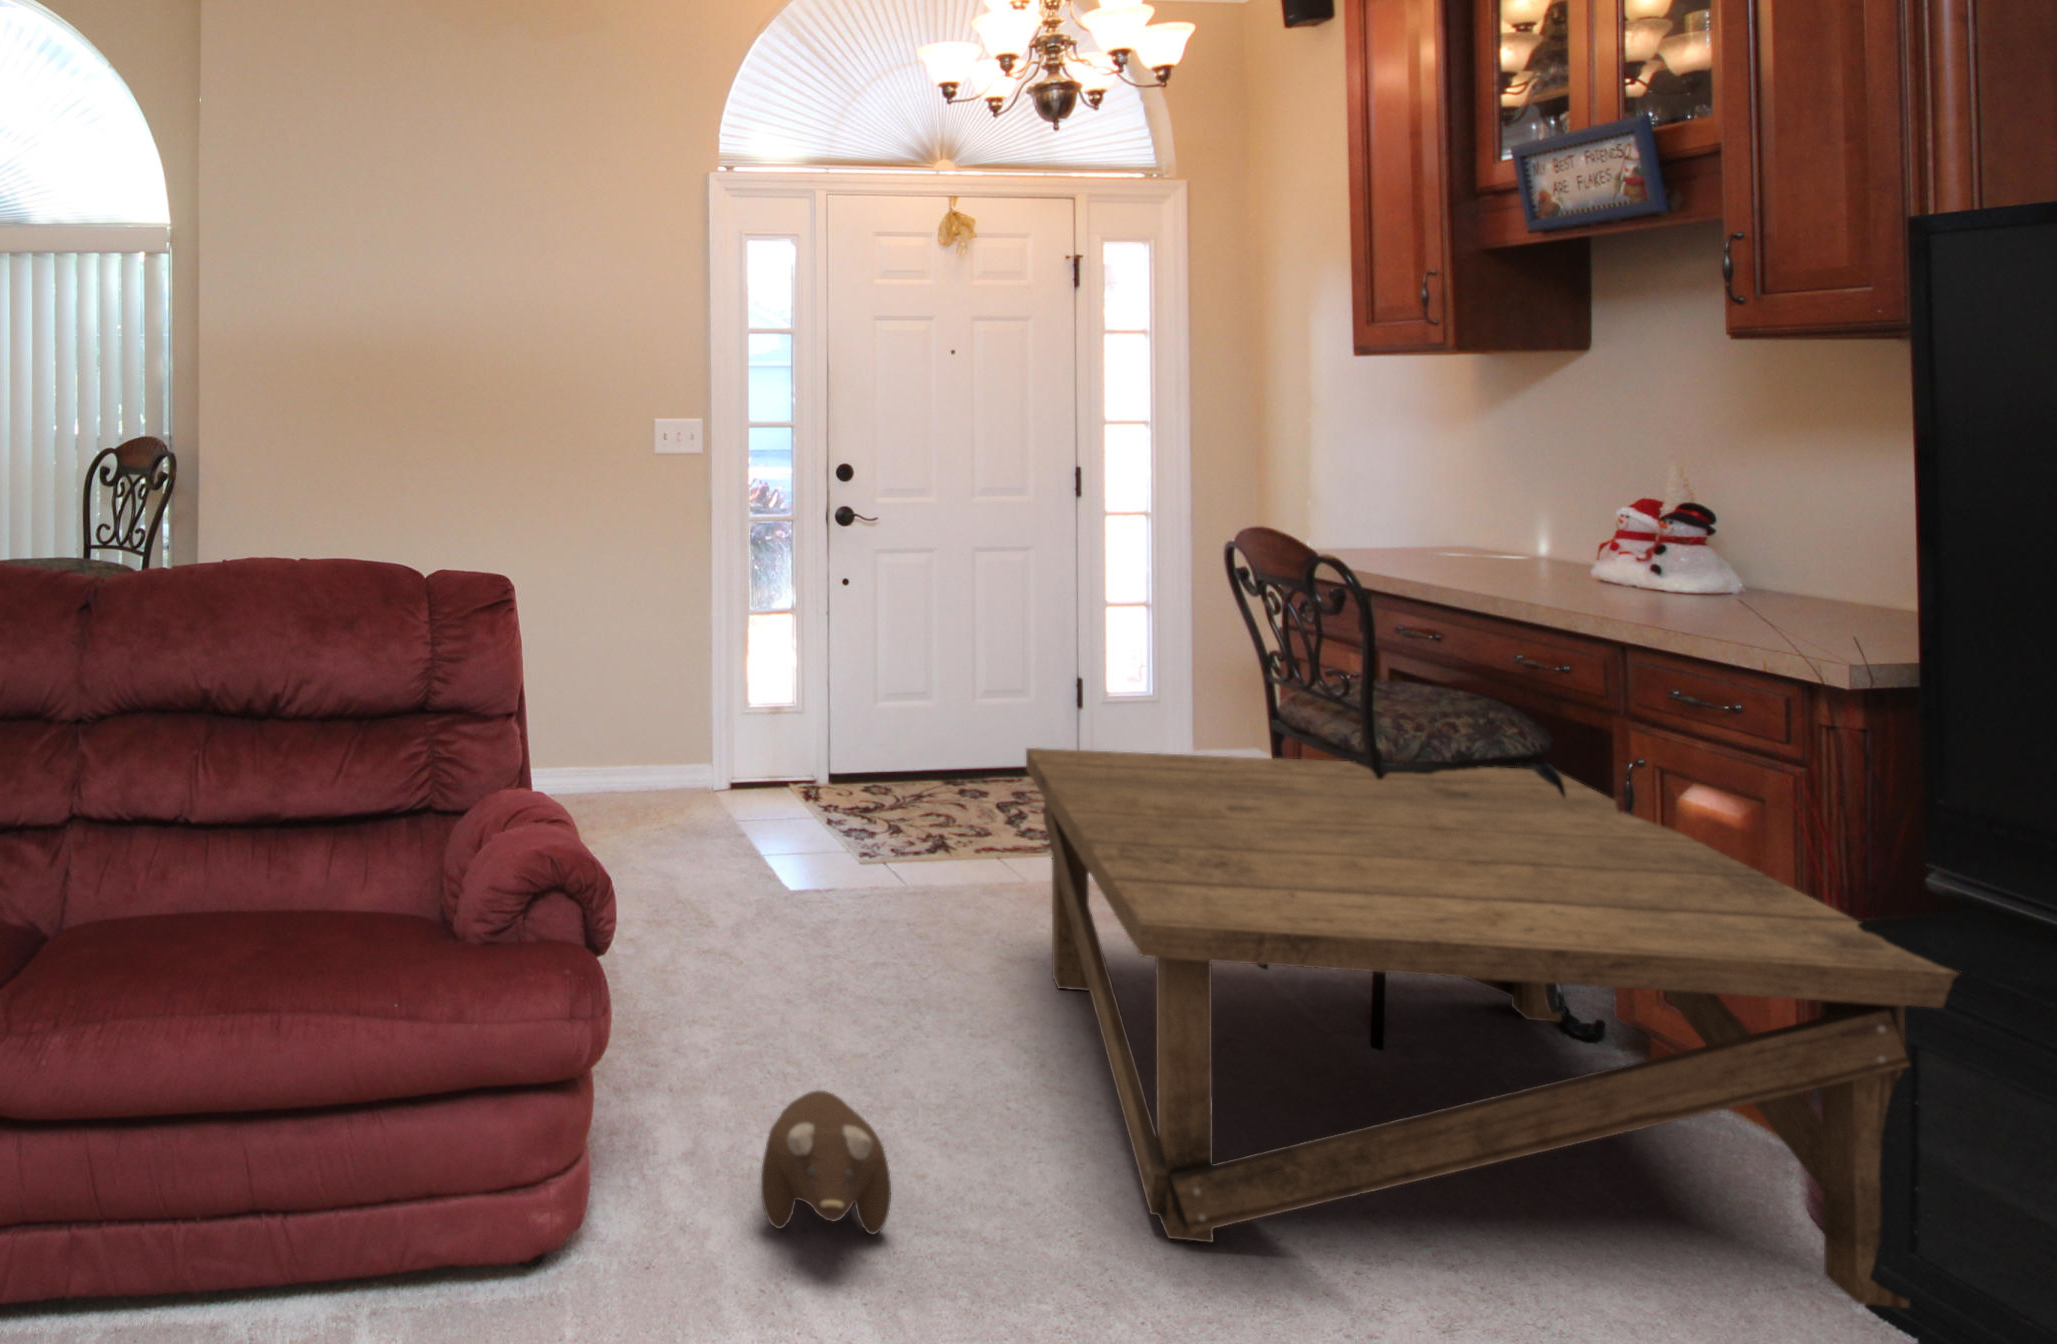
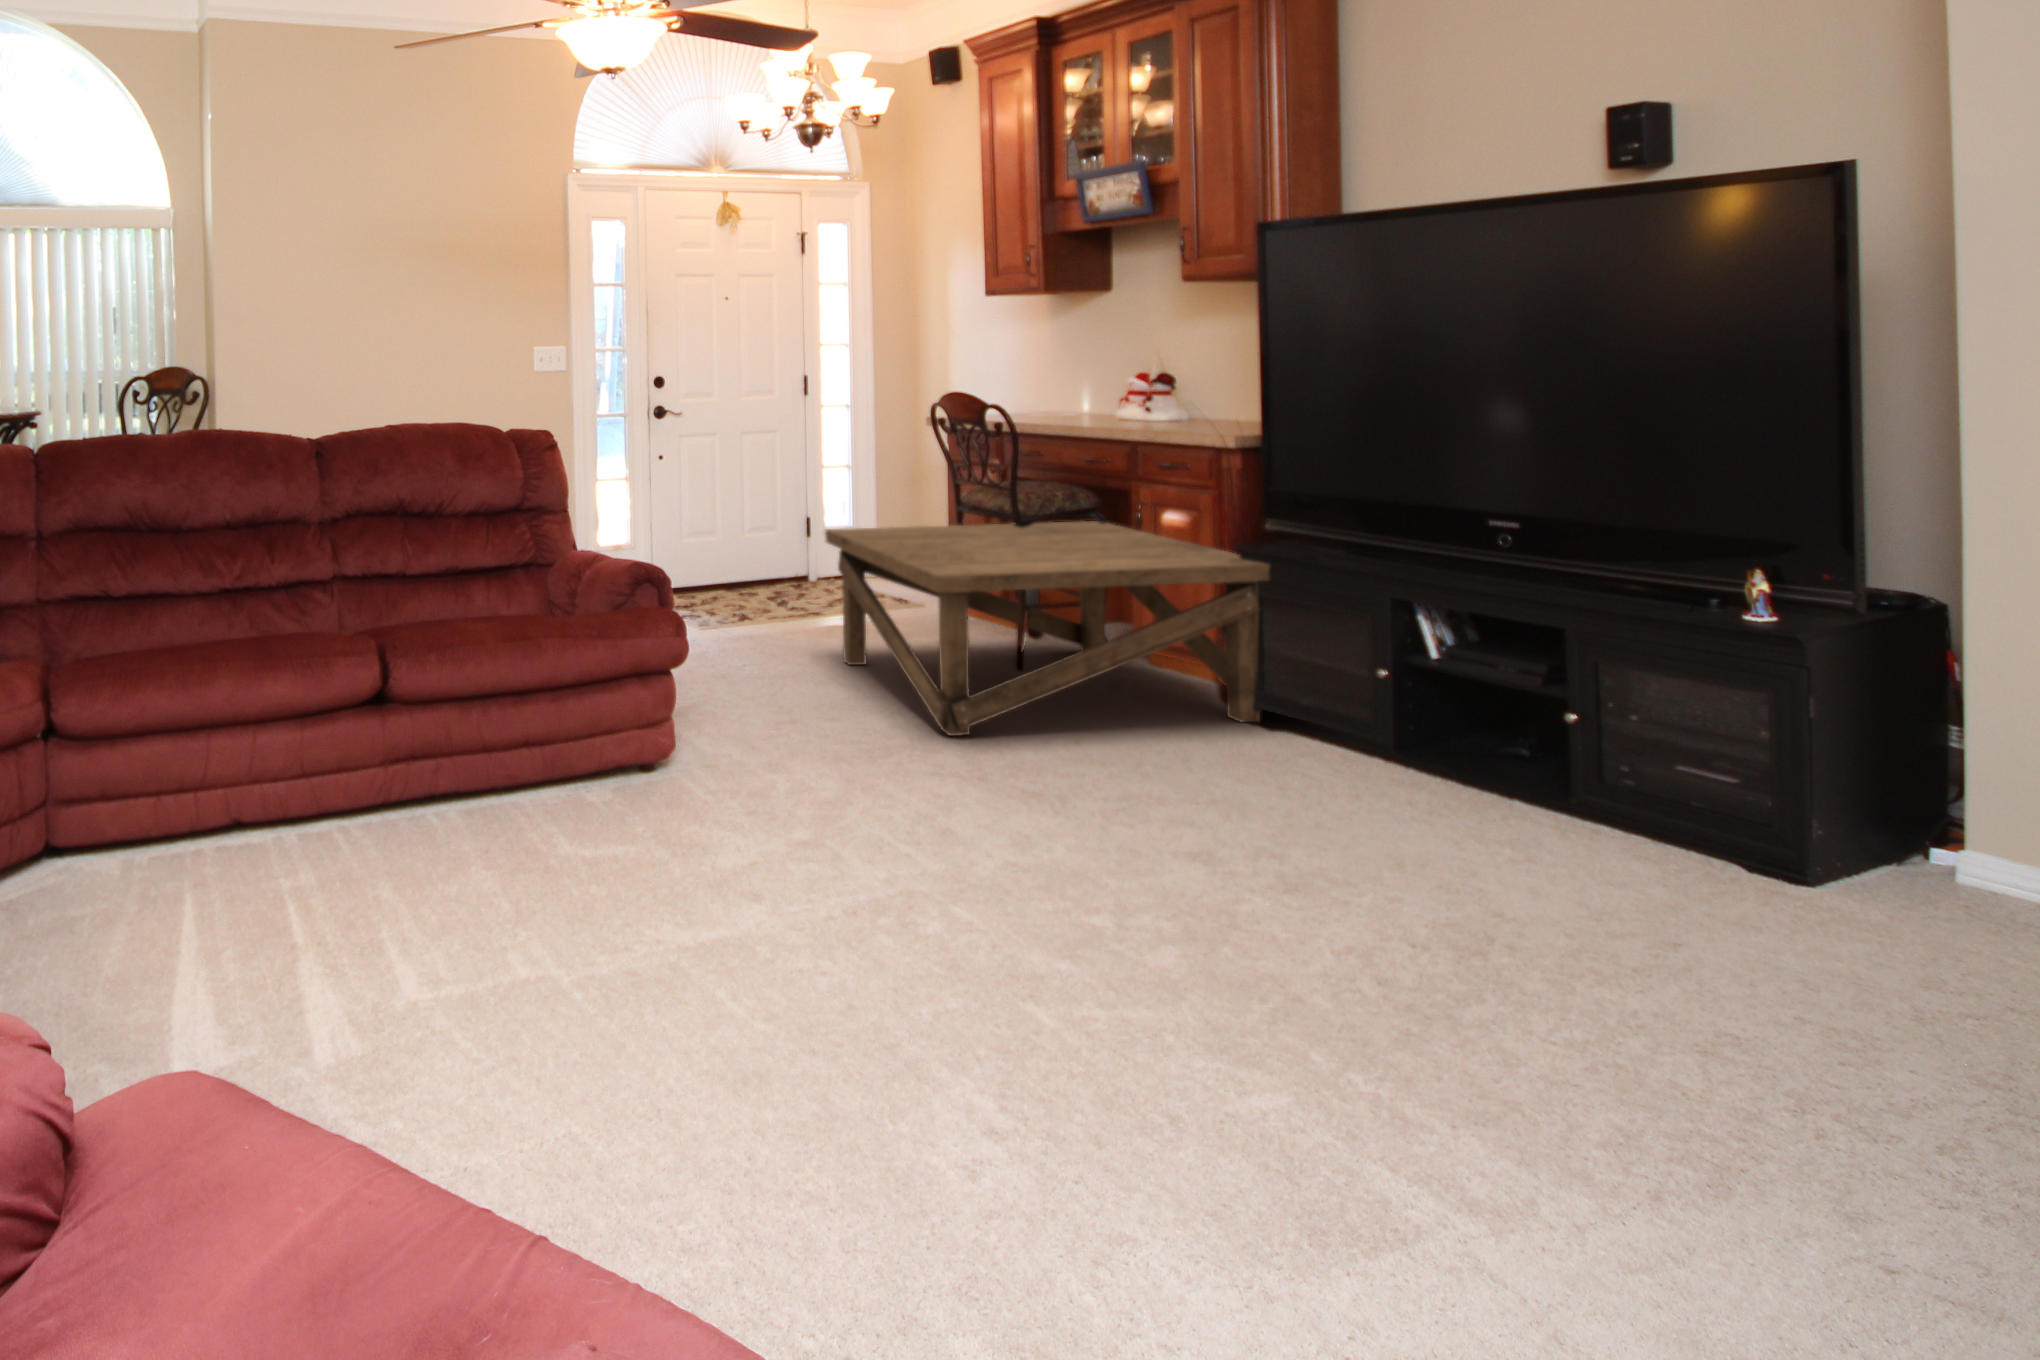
plush toy: present [761,1091,891,1235] -> none [750,684,820,753]

